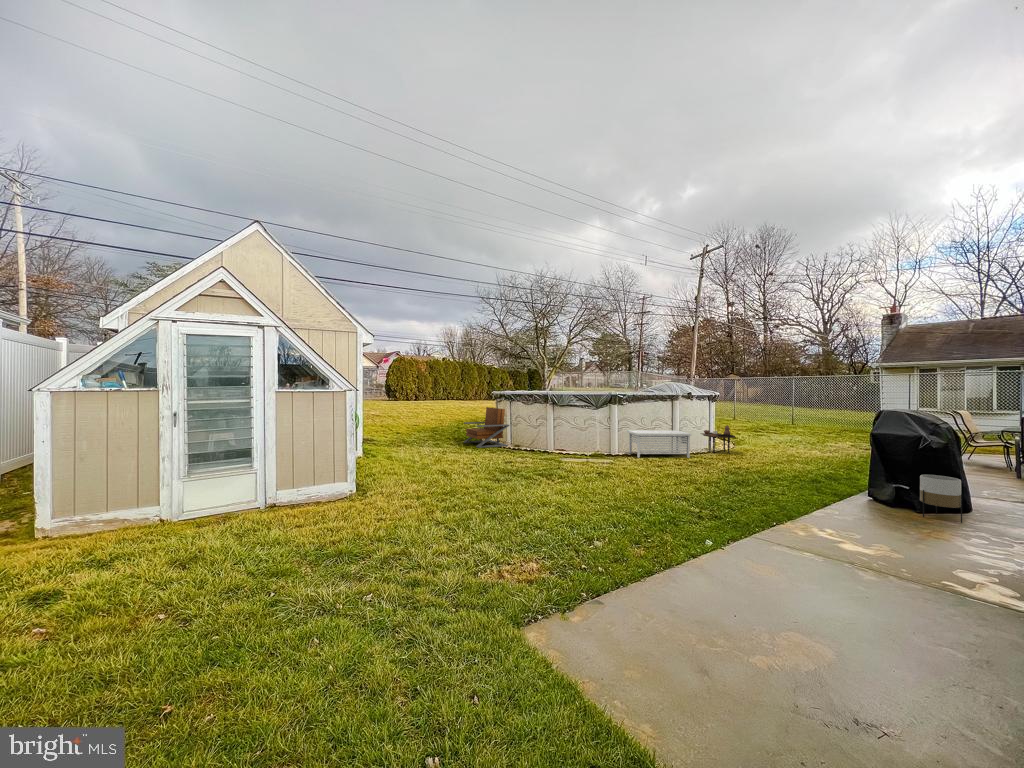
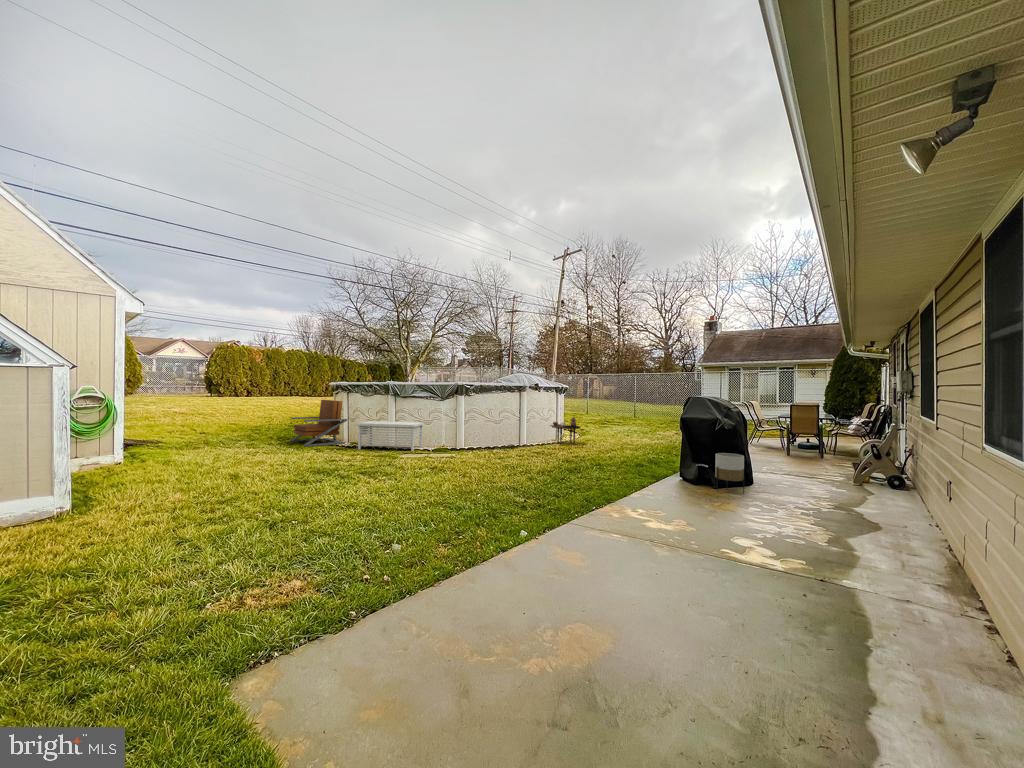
storage bench: present [627,430,691,458] -> present [356,421,424,451]

